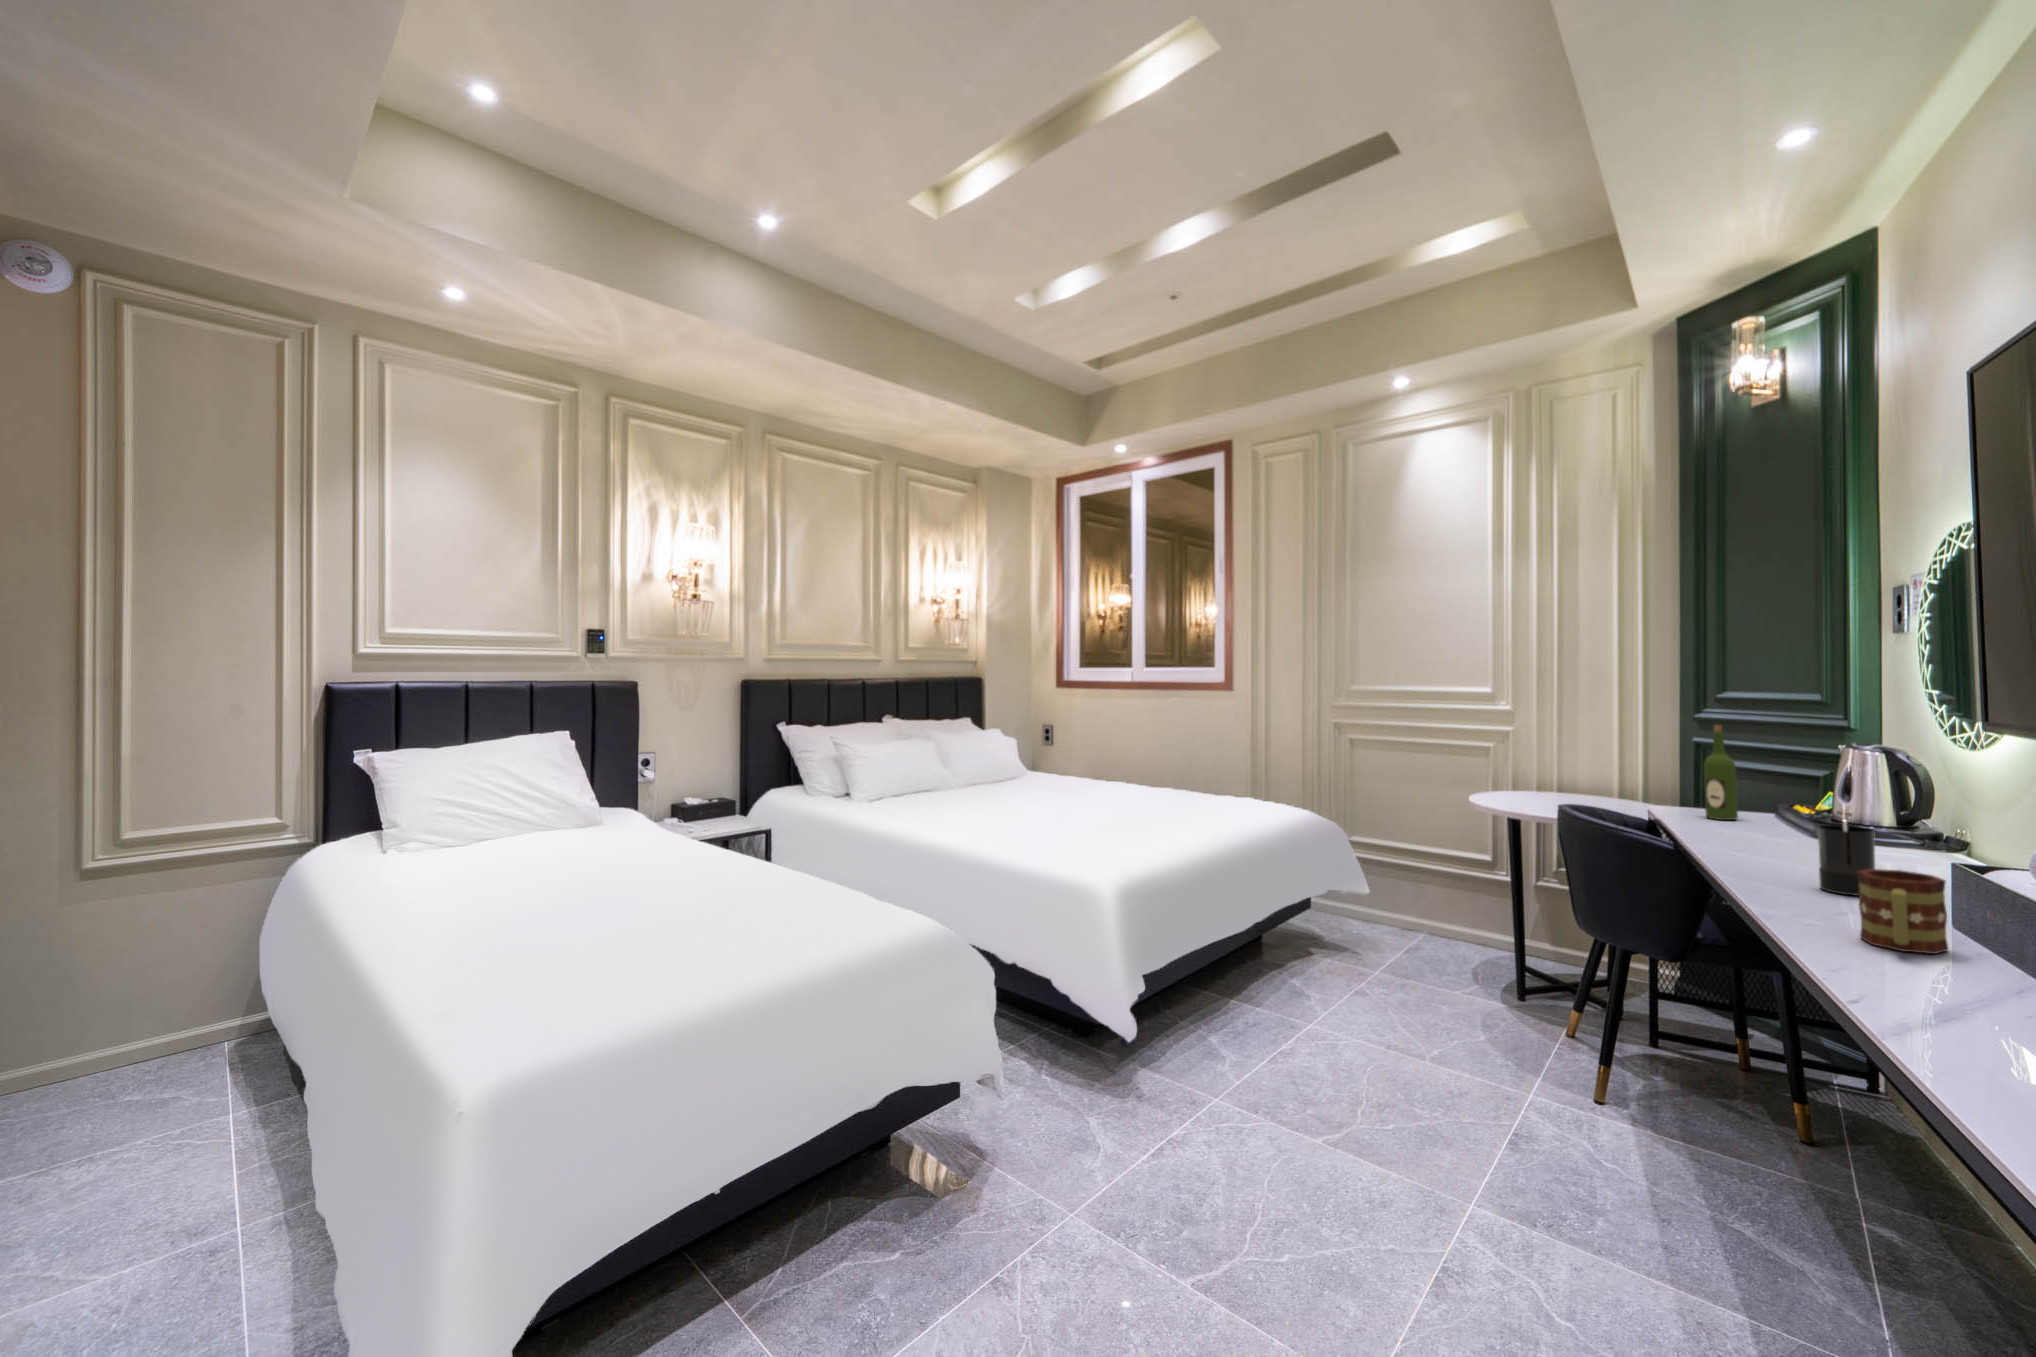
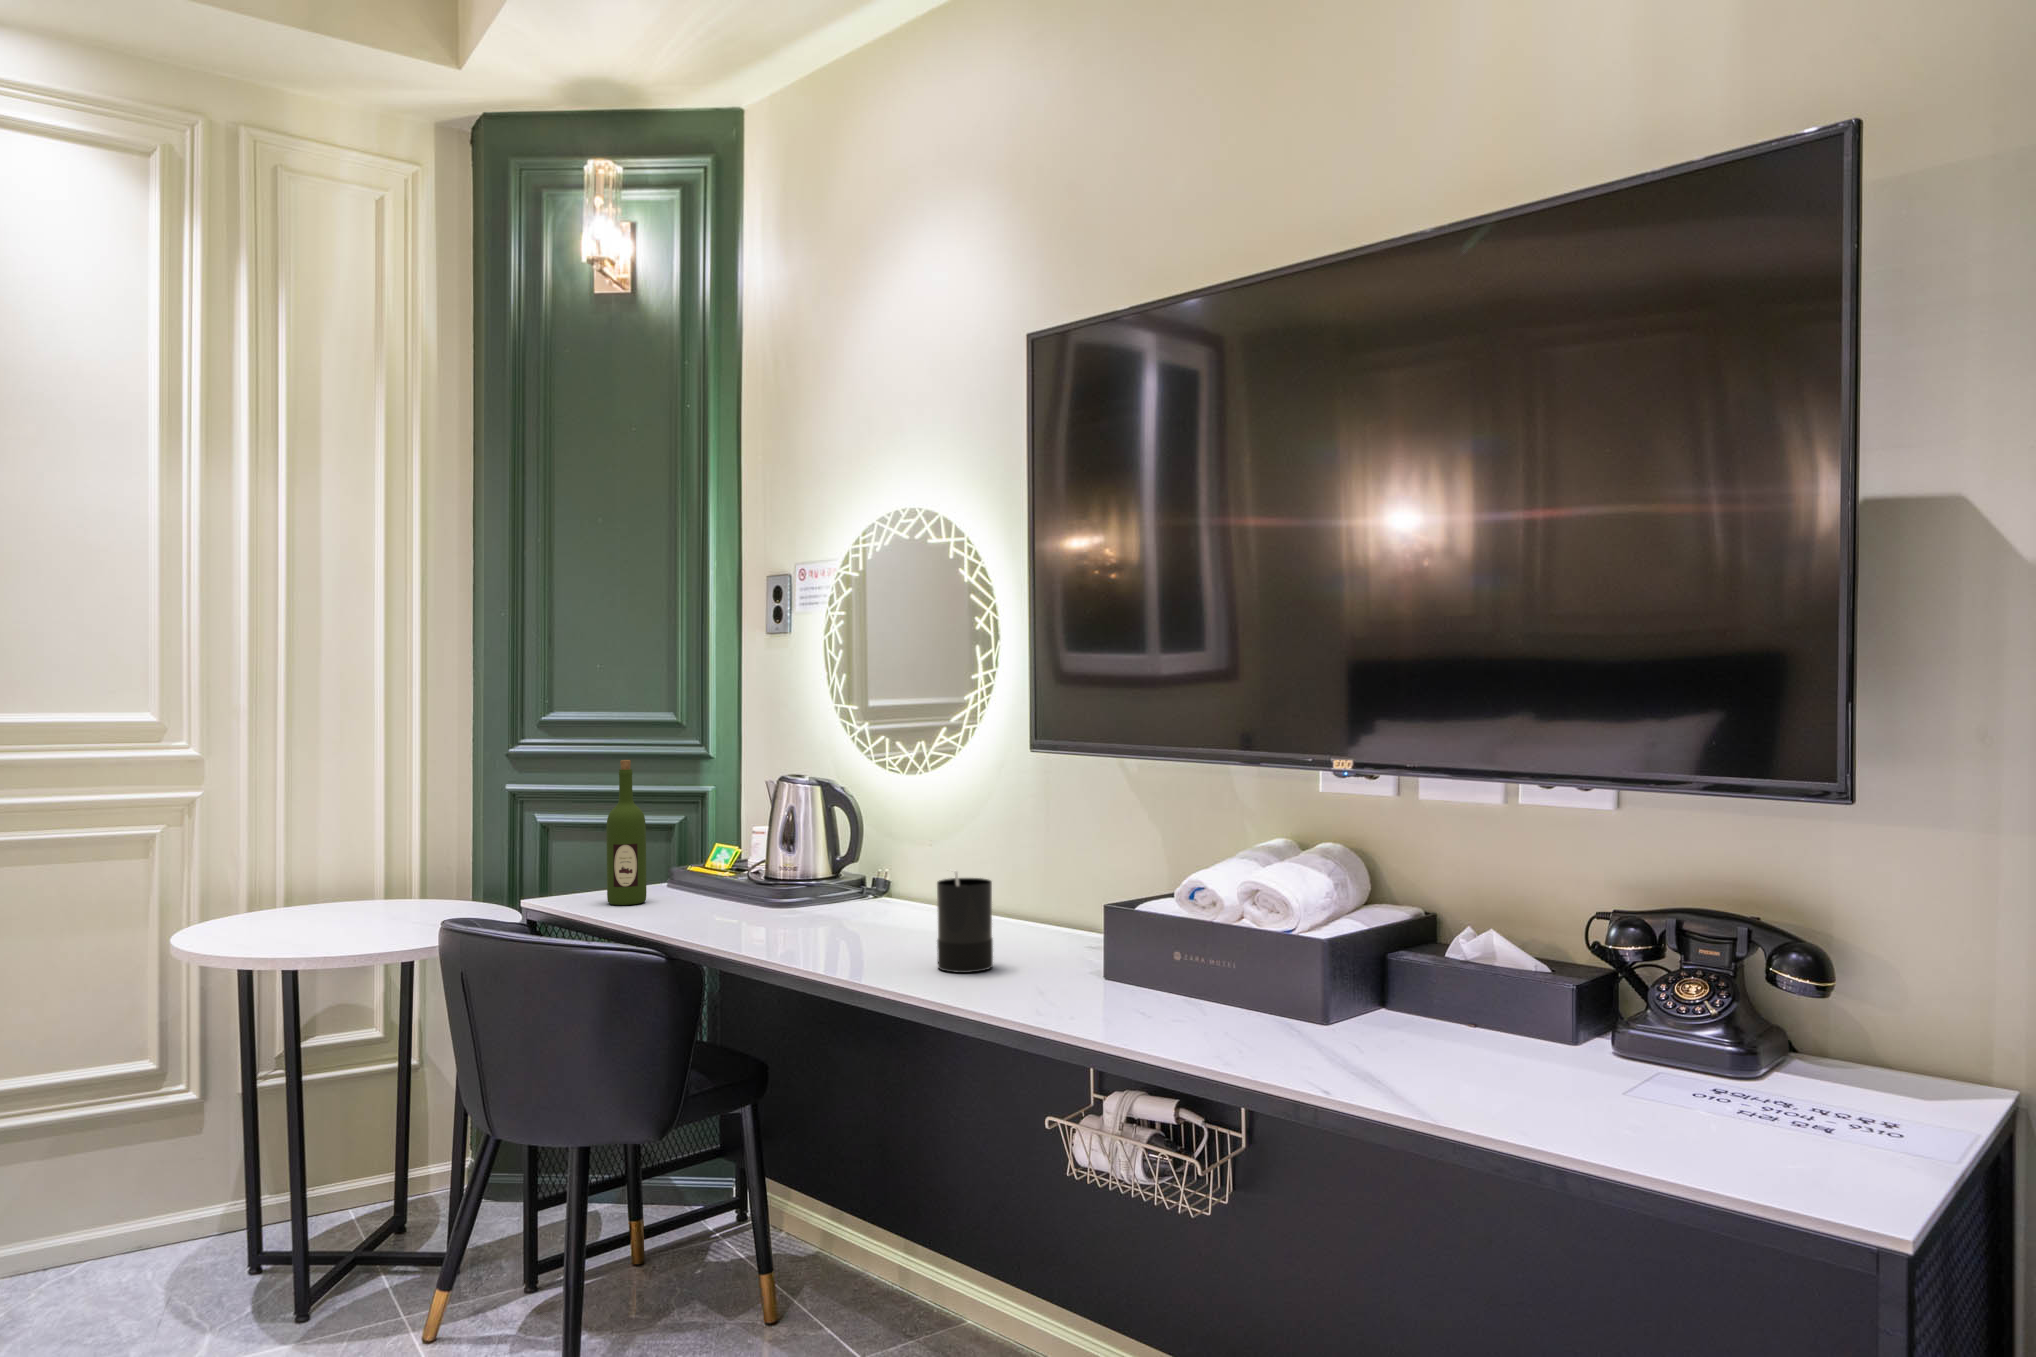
mug: present [1857,869,1949,954] -> none [1119,920,1206,1025]

